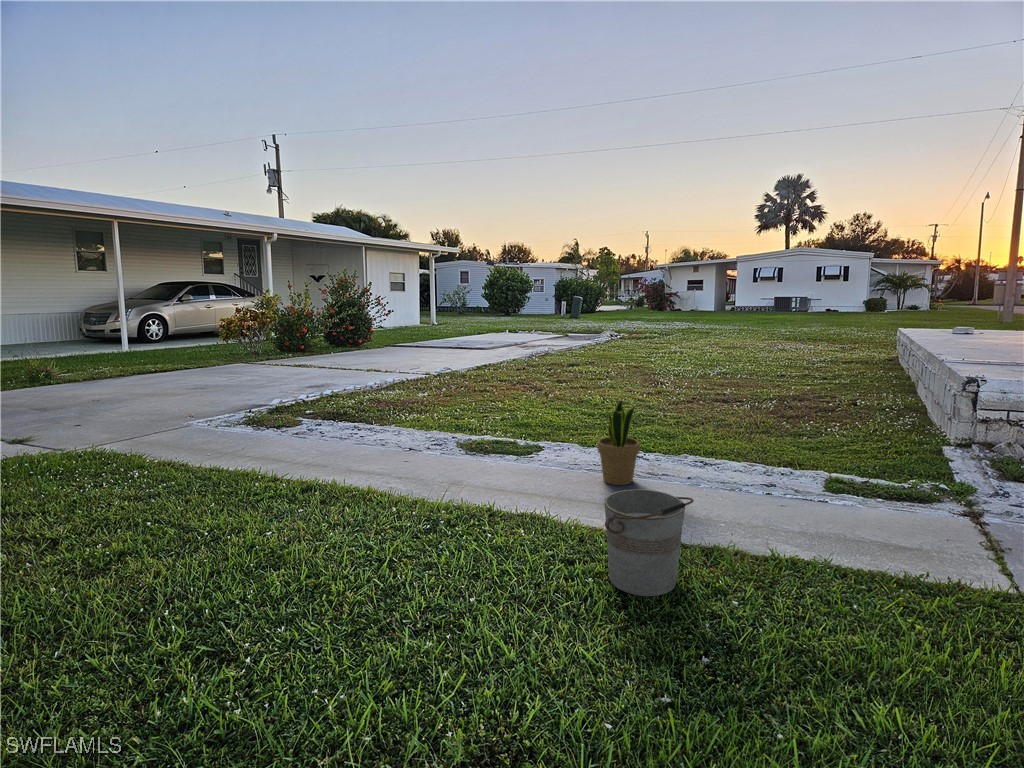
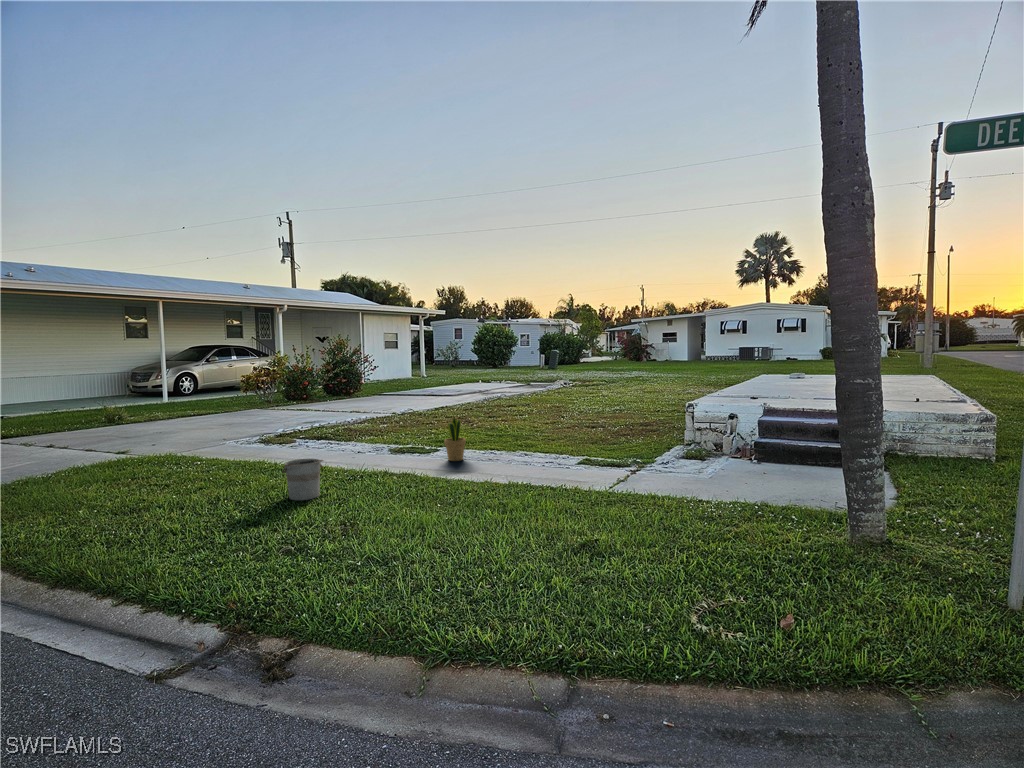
bucket: present [604,489,694,596] -> present [283,459,323,500]

